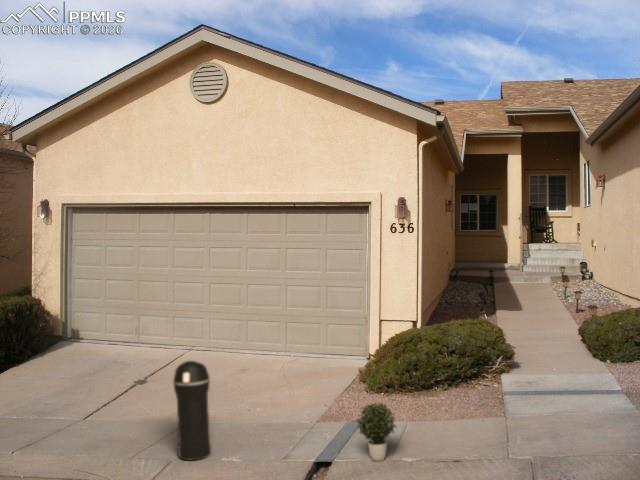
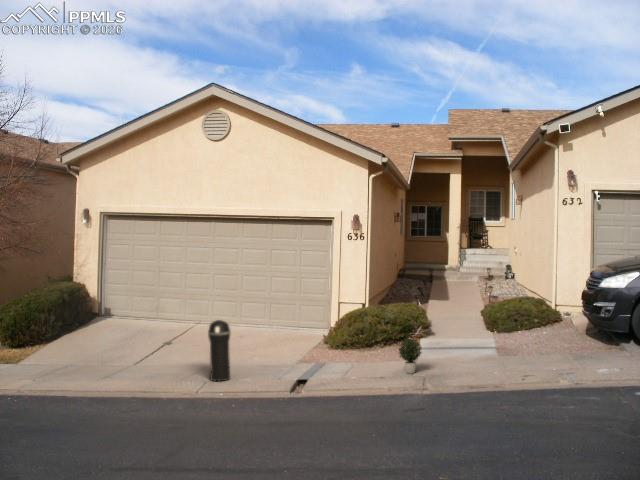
potted plant: present [357,403,396,462] -> present [398,339,422,374]

